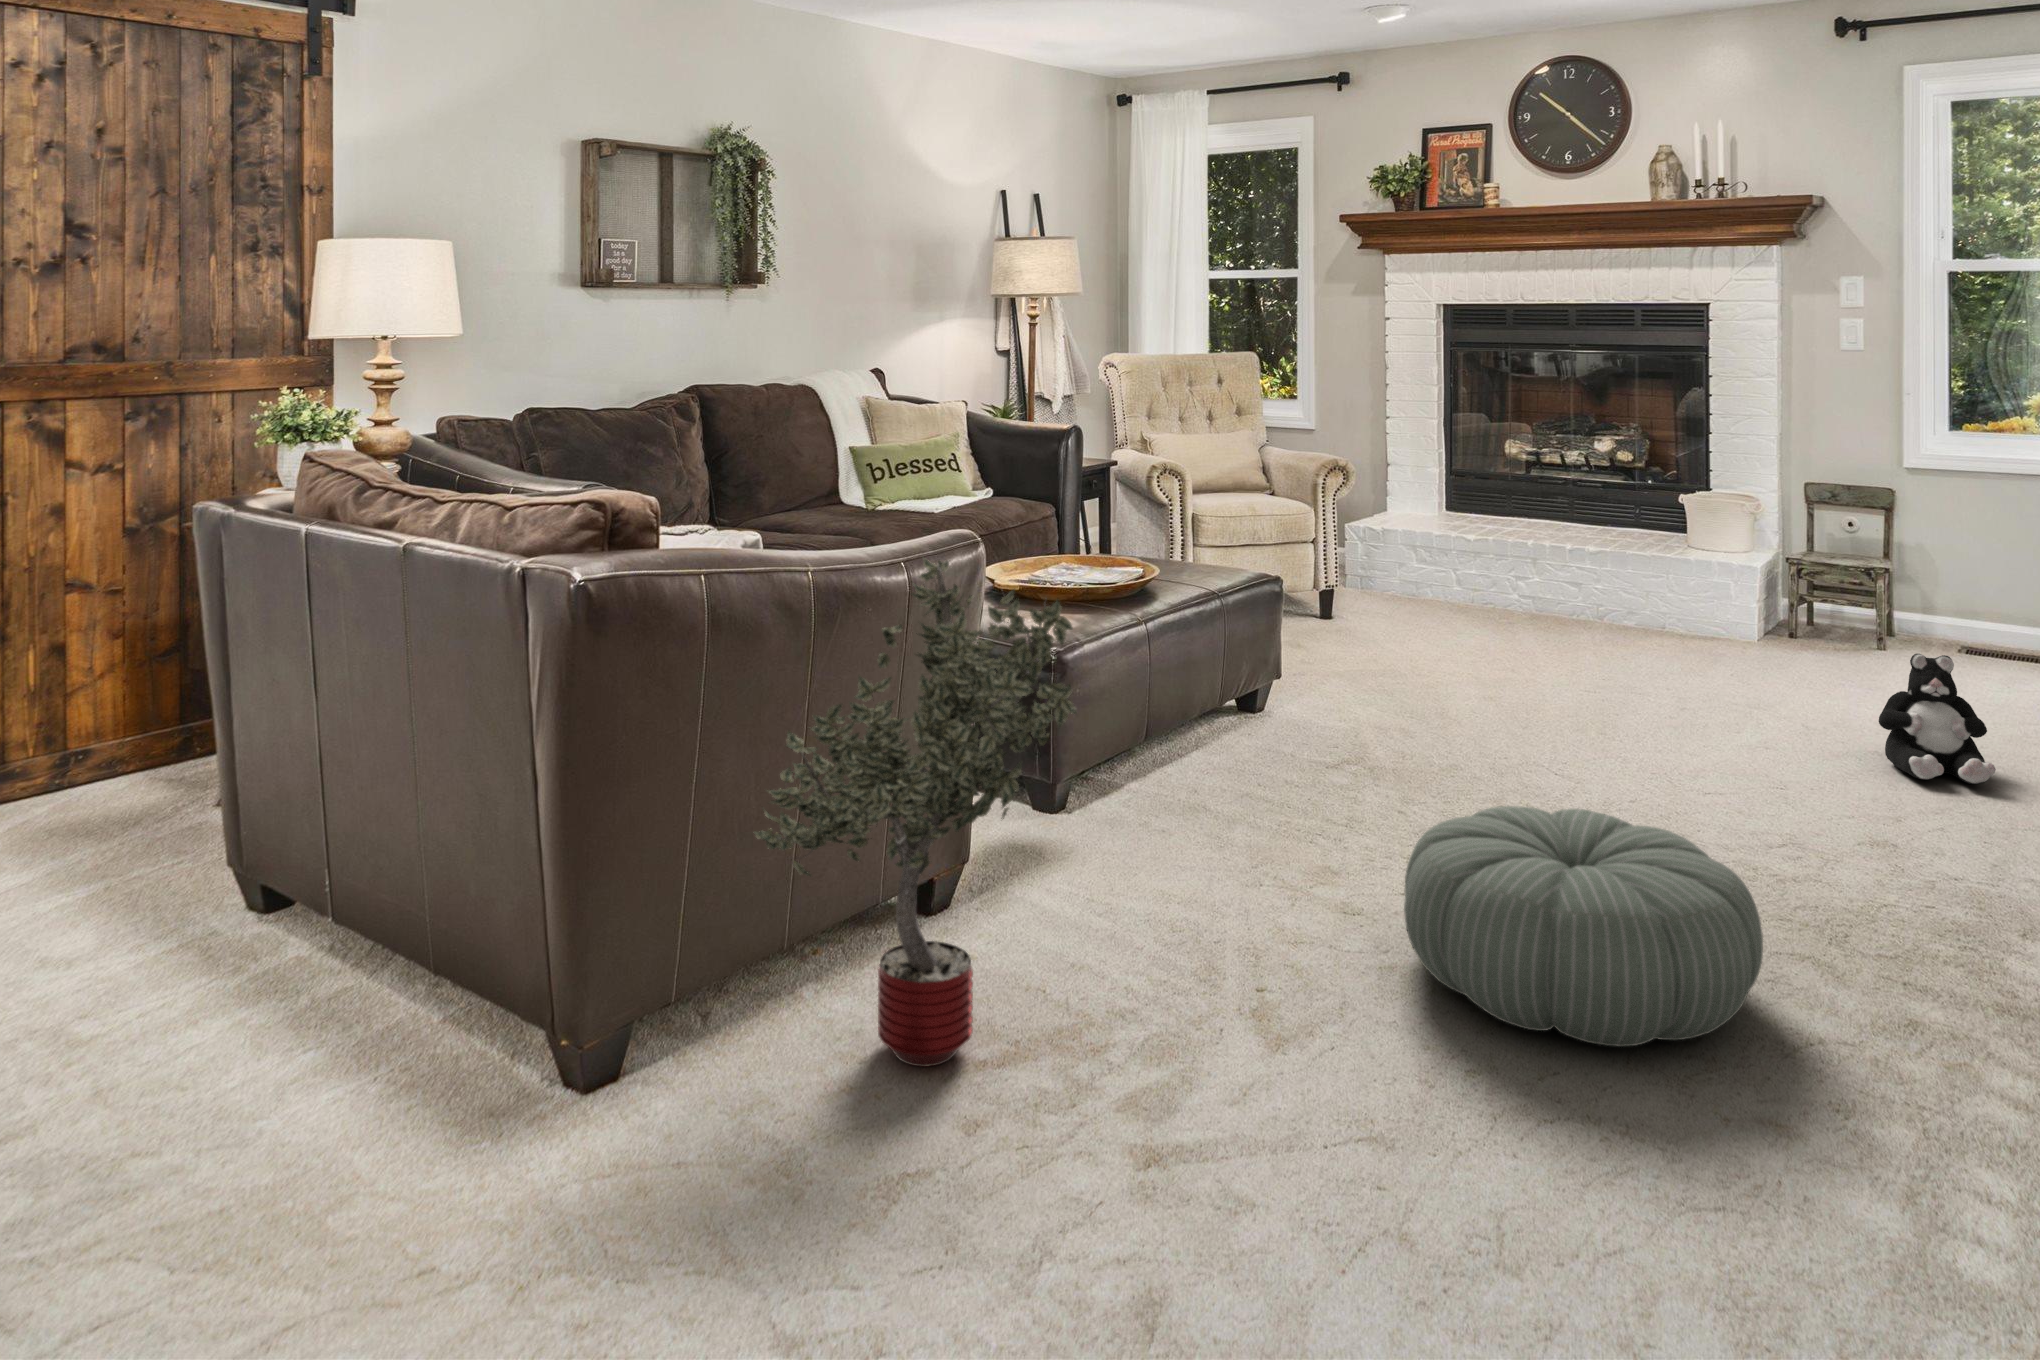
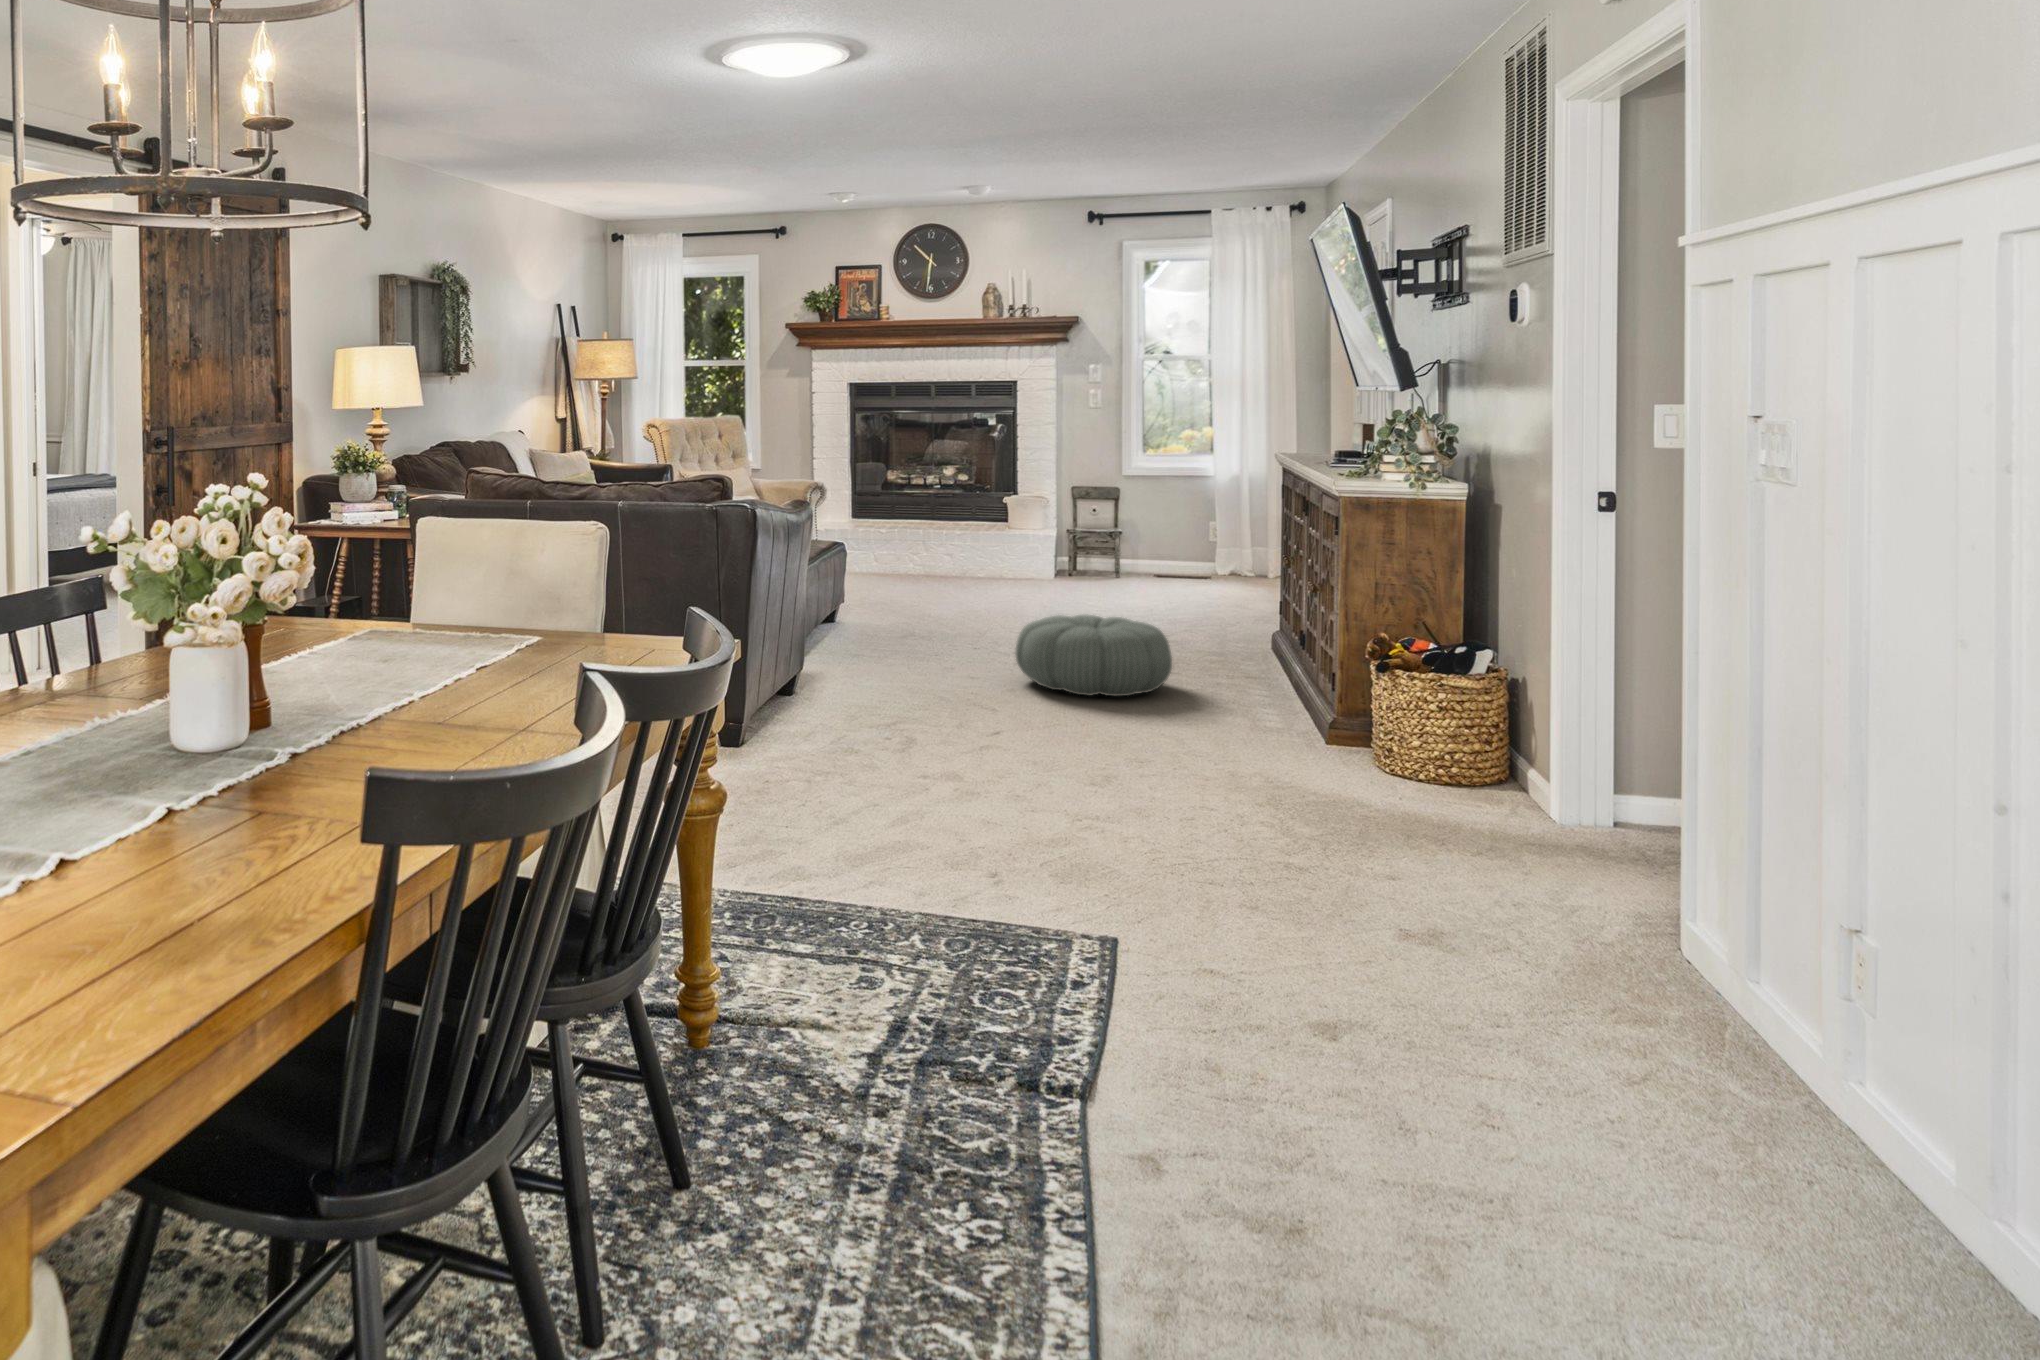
potted tree: present [754,558,1077,1067] -> none [799,499,913,724]
plush toy: present [1879,654,1996,784] -> none [1153,560,1209,621]

